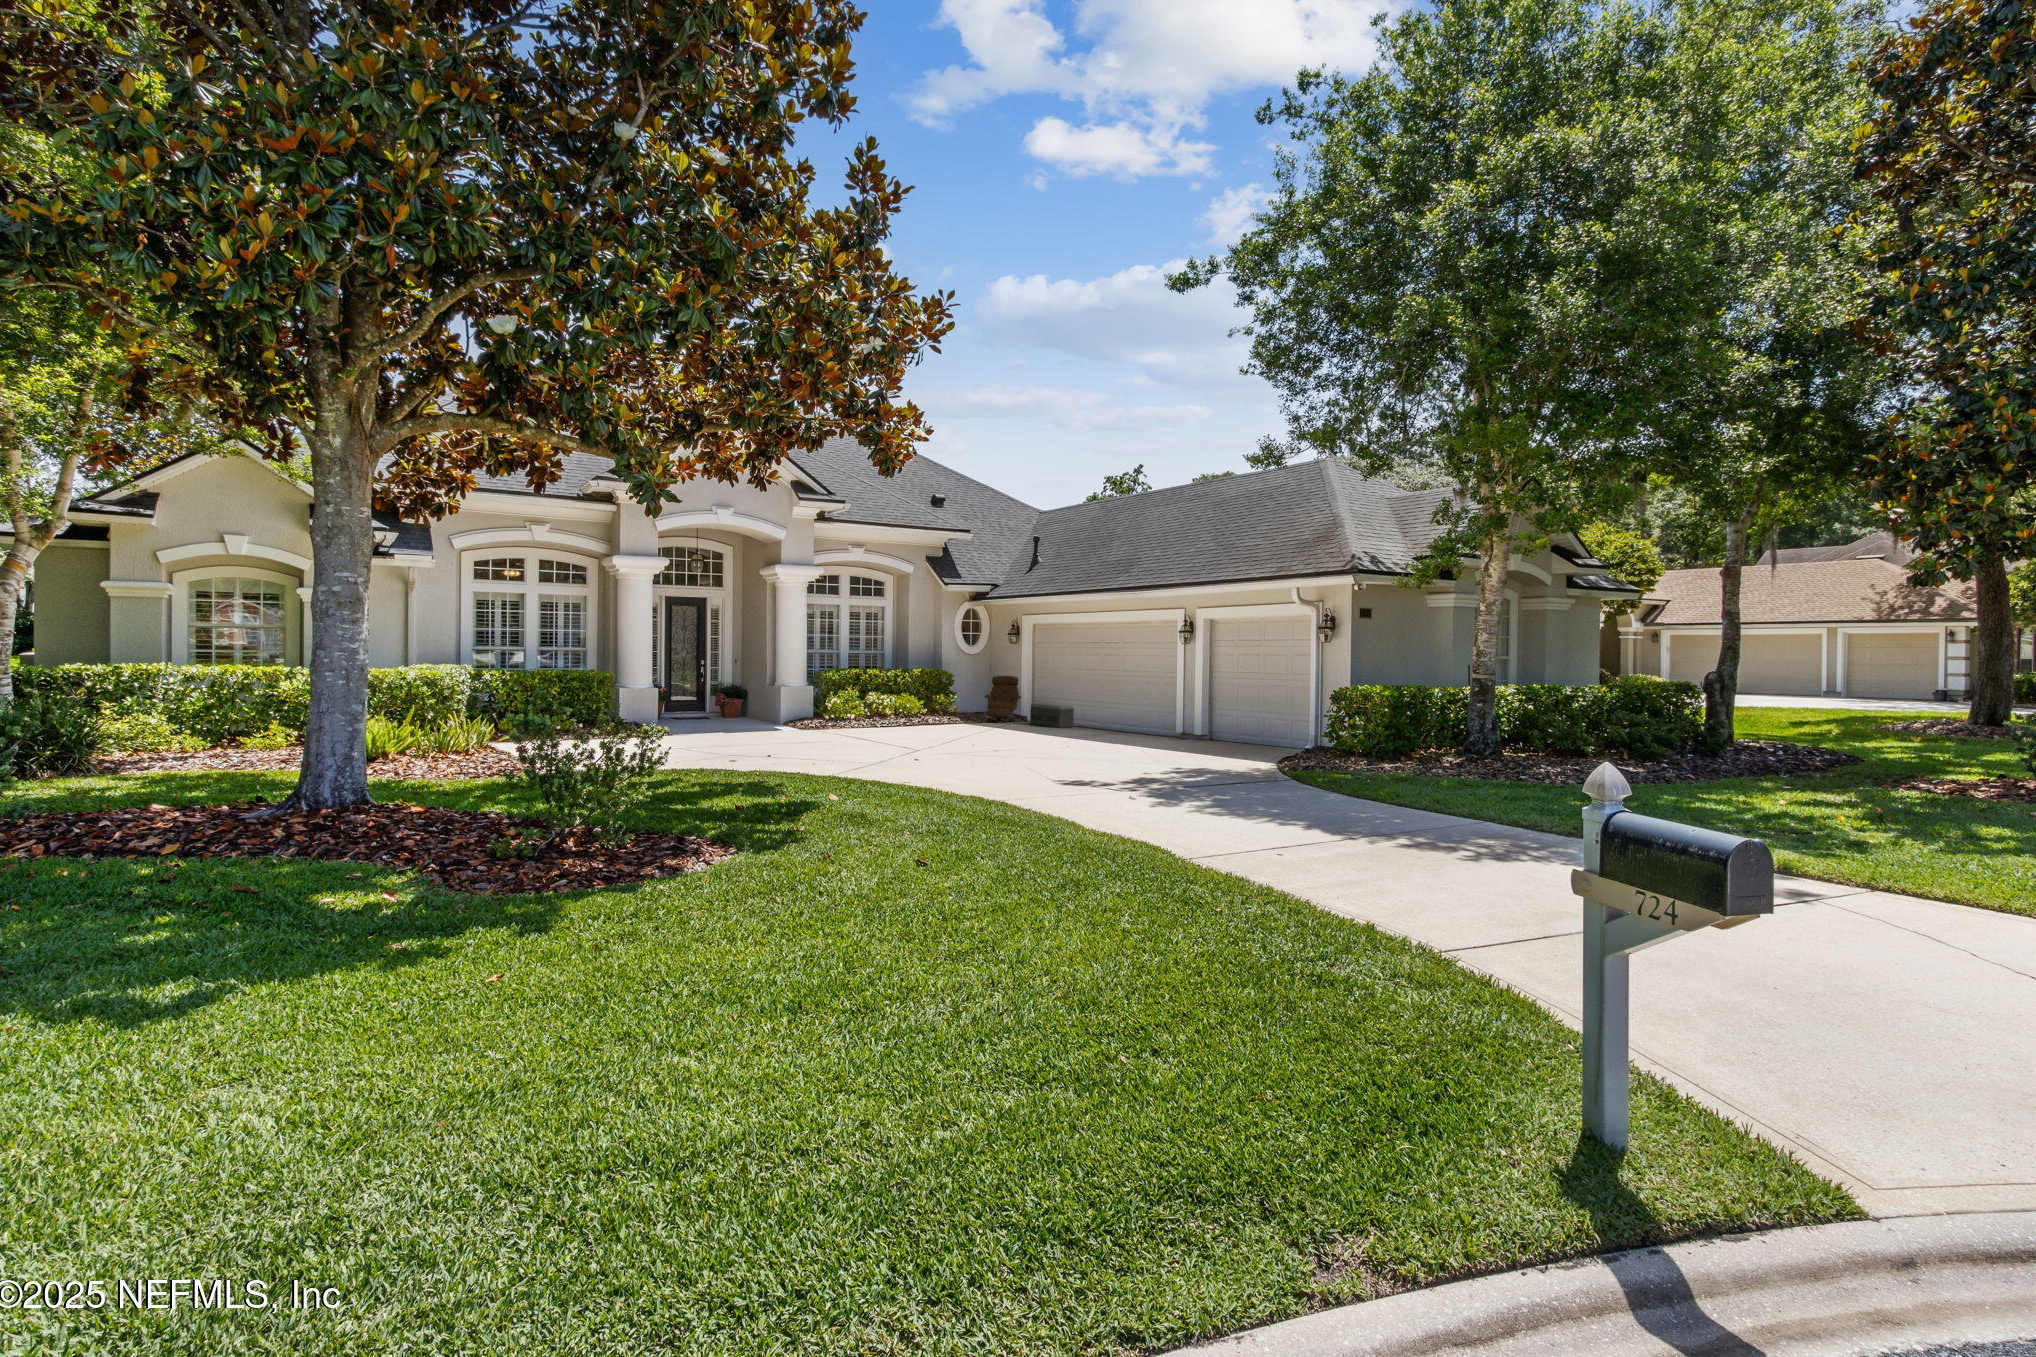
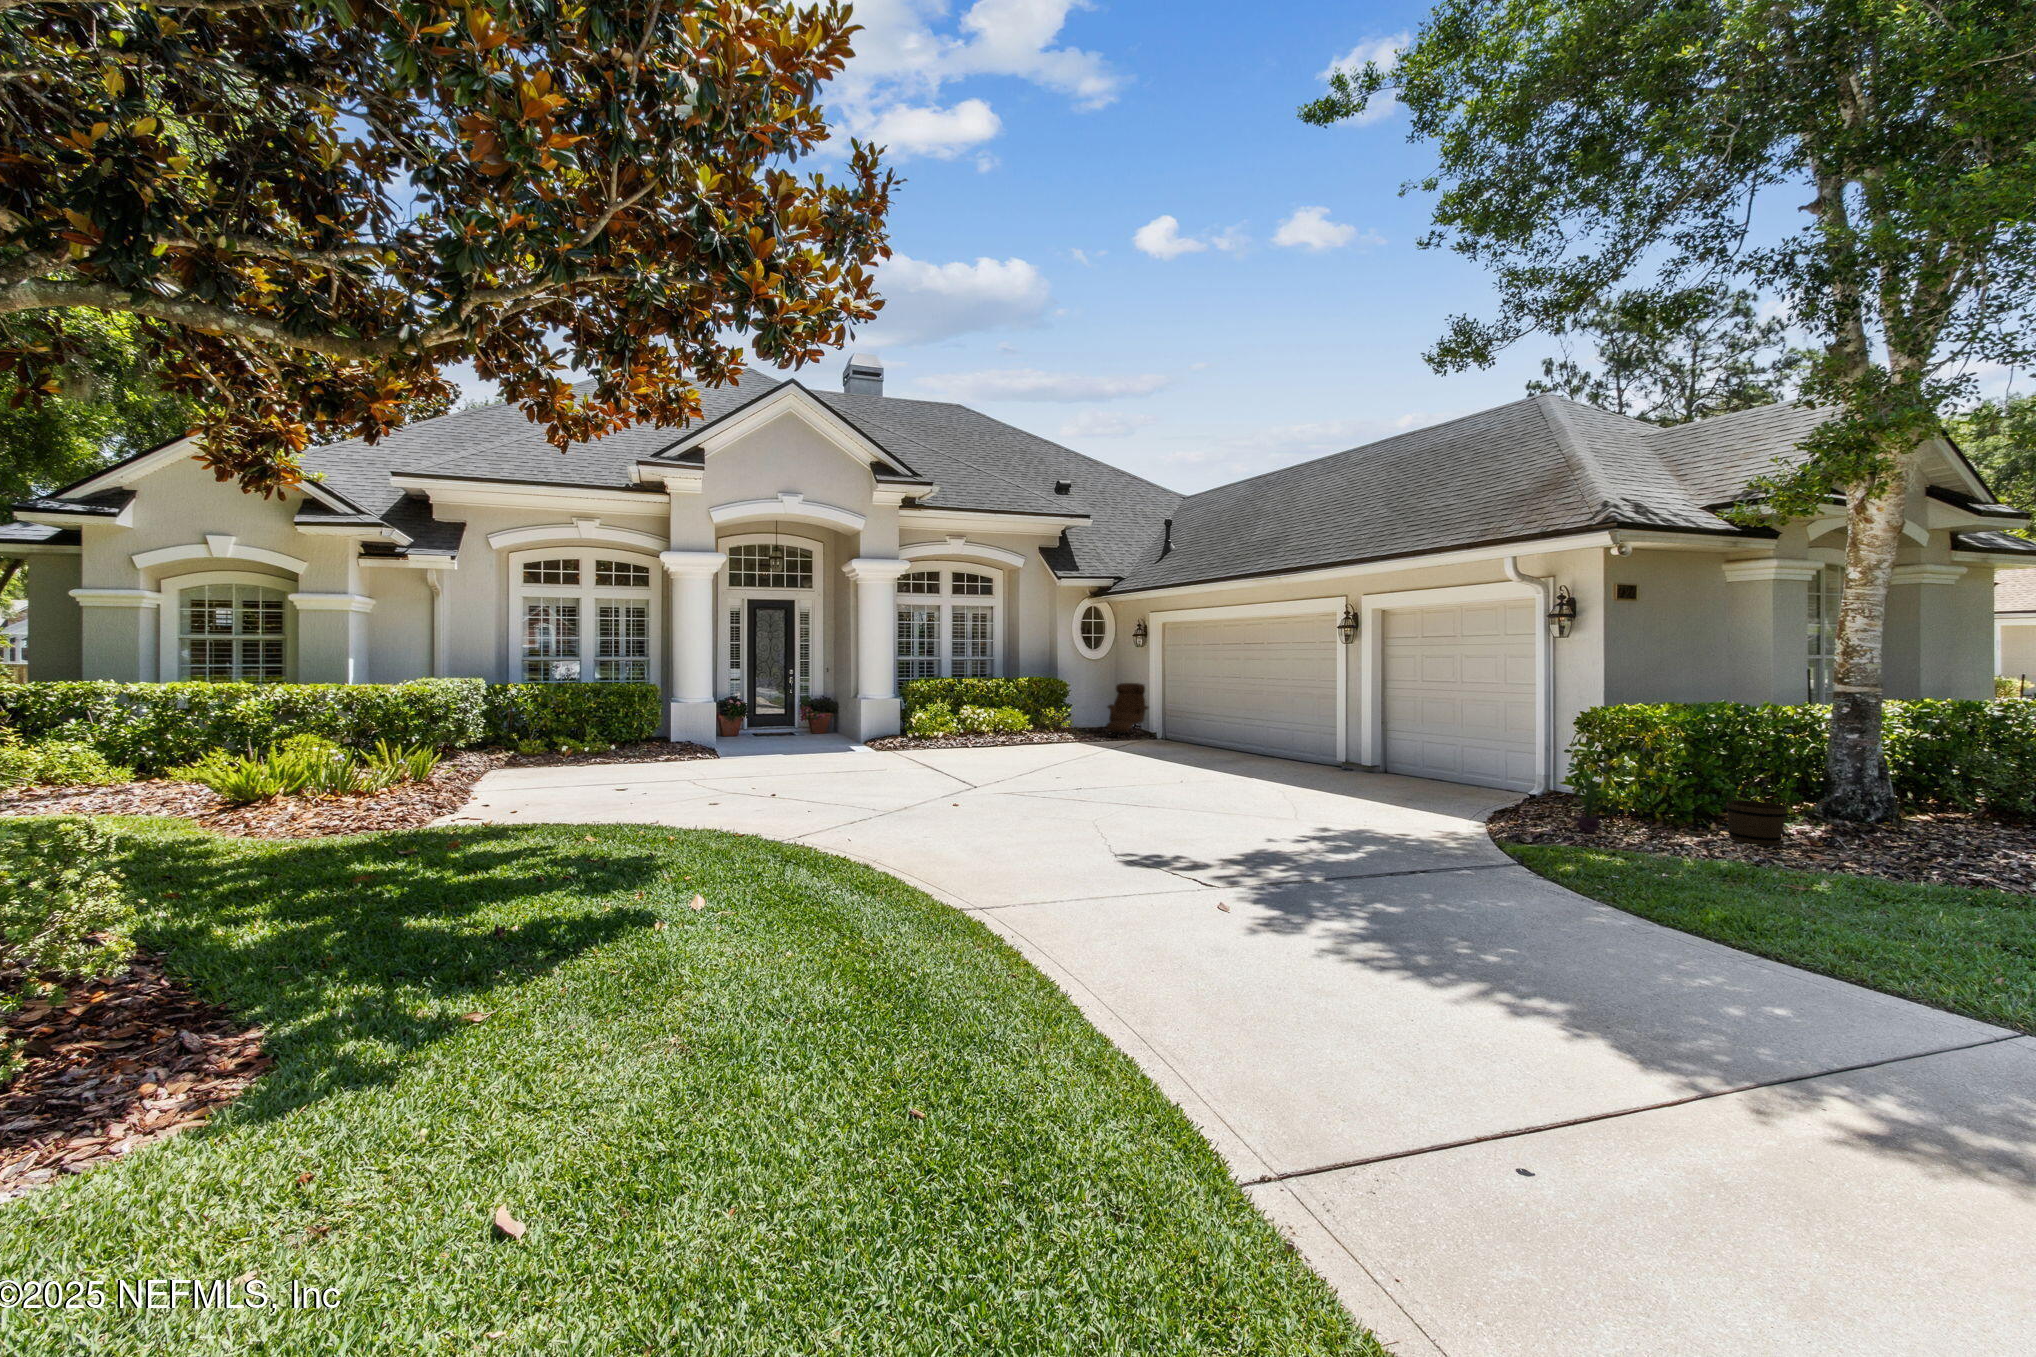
storage bench: present [1030,703,1074,728] -> none [1157,715,1208,746]
decorative plant: none [1318,735,1356,770] -> present [1577,779,1602,833]
bucket: none [1416,745,1448,773] -> present [1726,796,1787,845]

